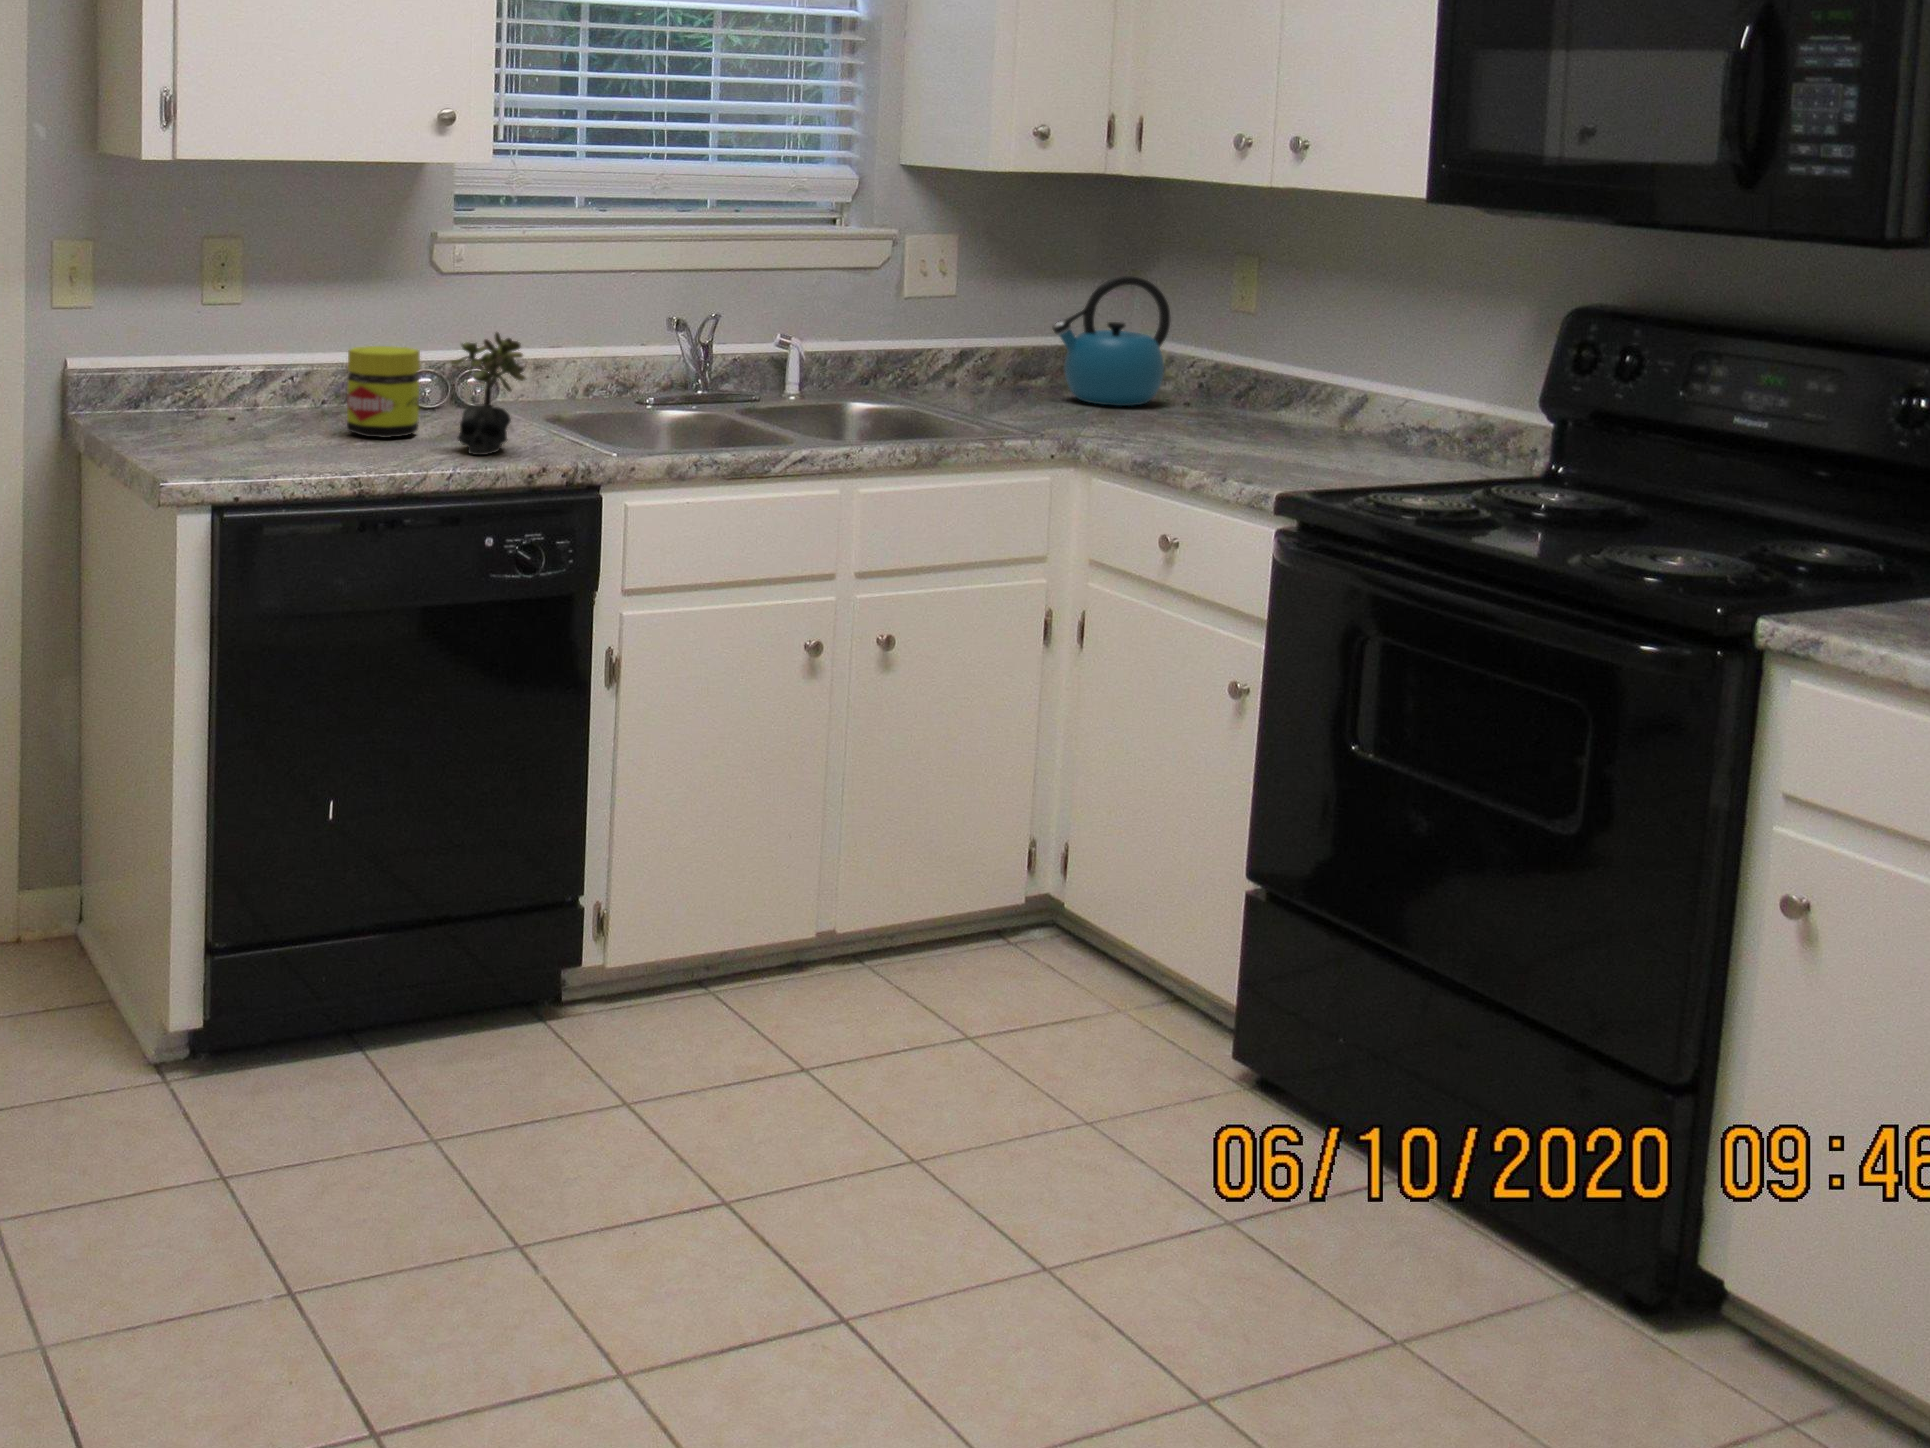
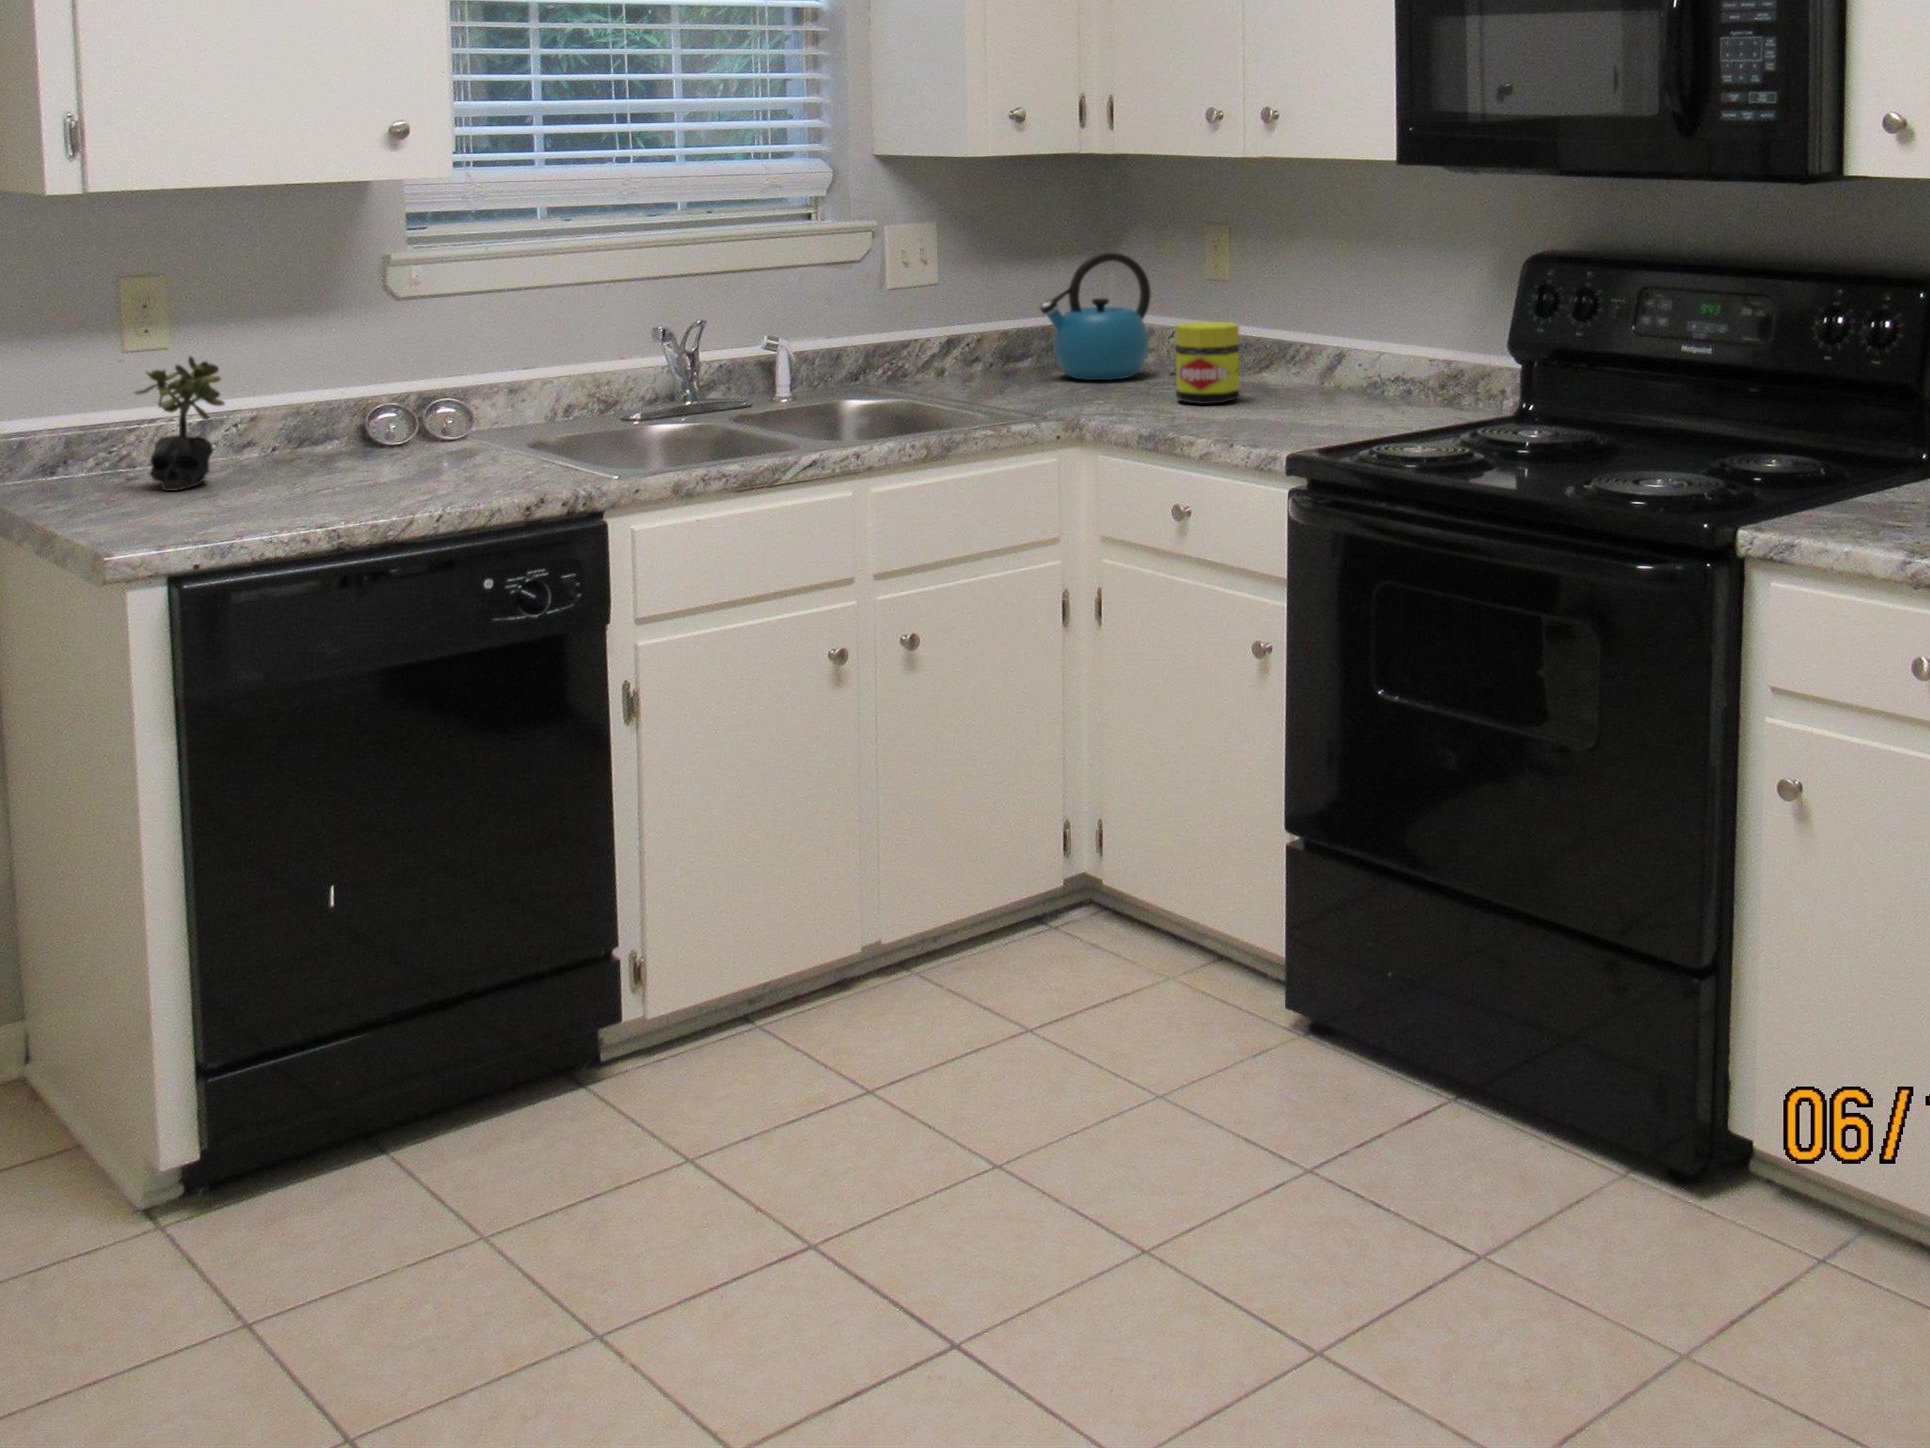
succulent plant: present [451,332,526,455] -> present [135,356,225,491]
jar: present [347,346,420,438] -> present [1175,321,1239,404]

